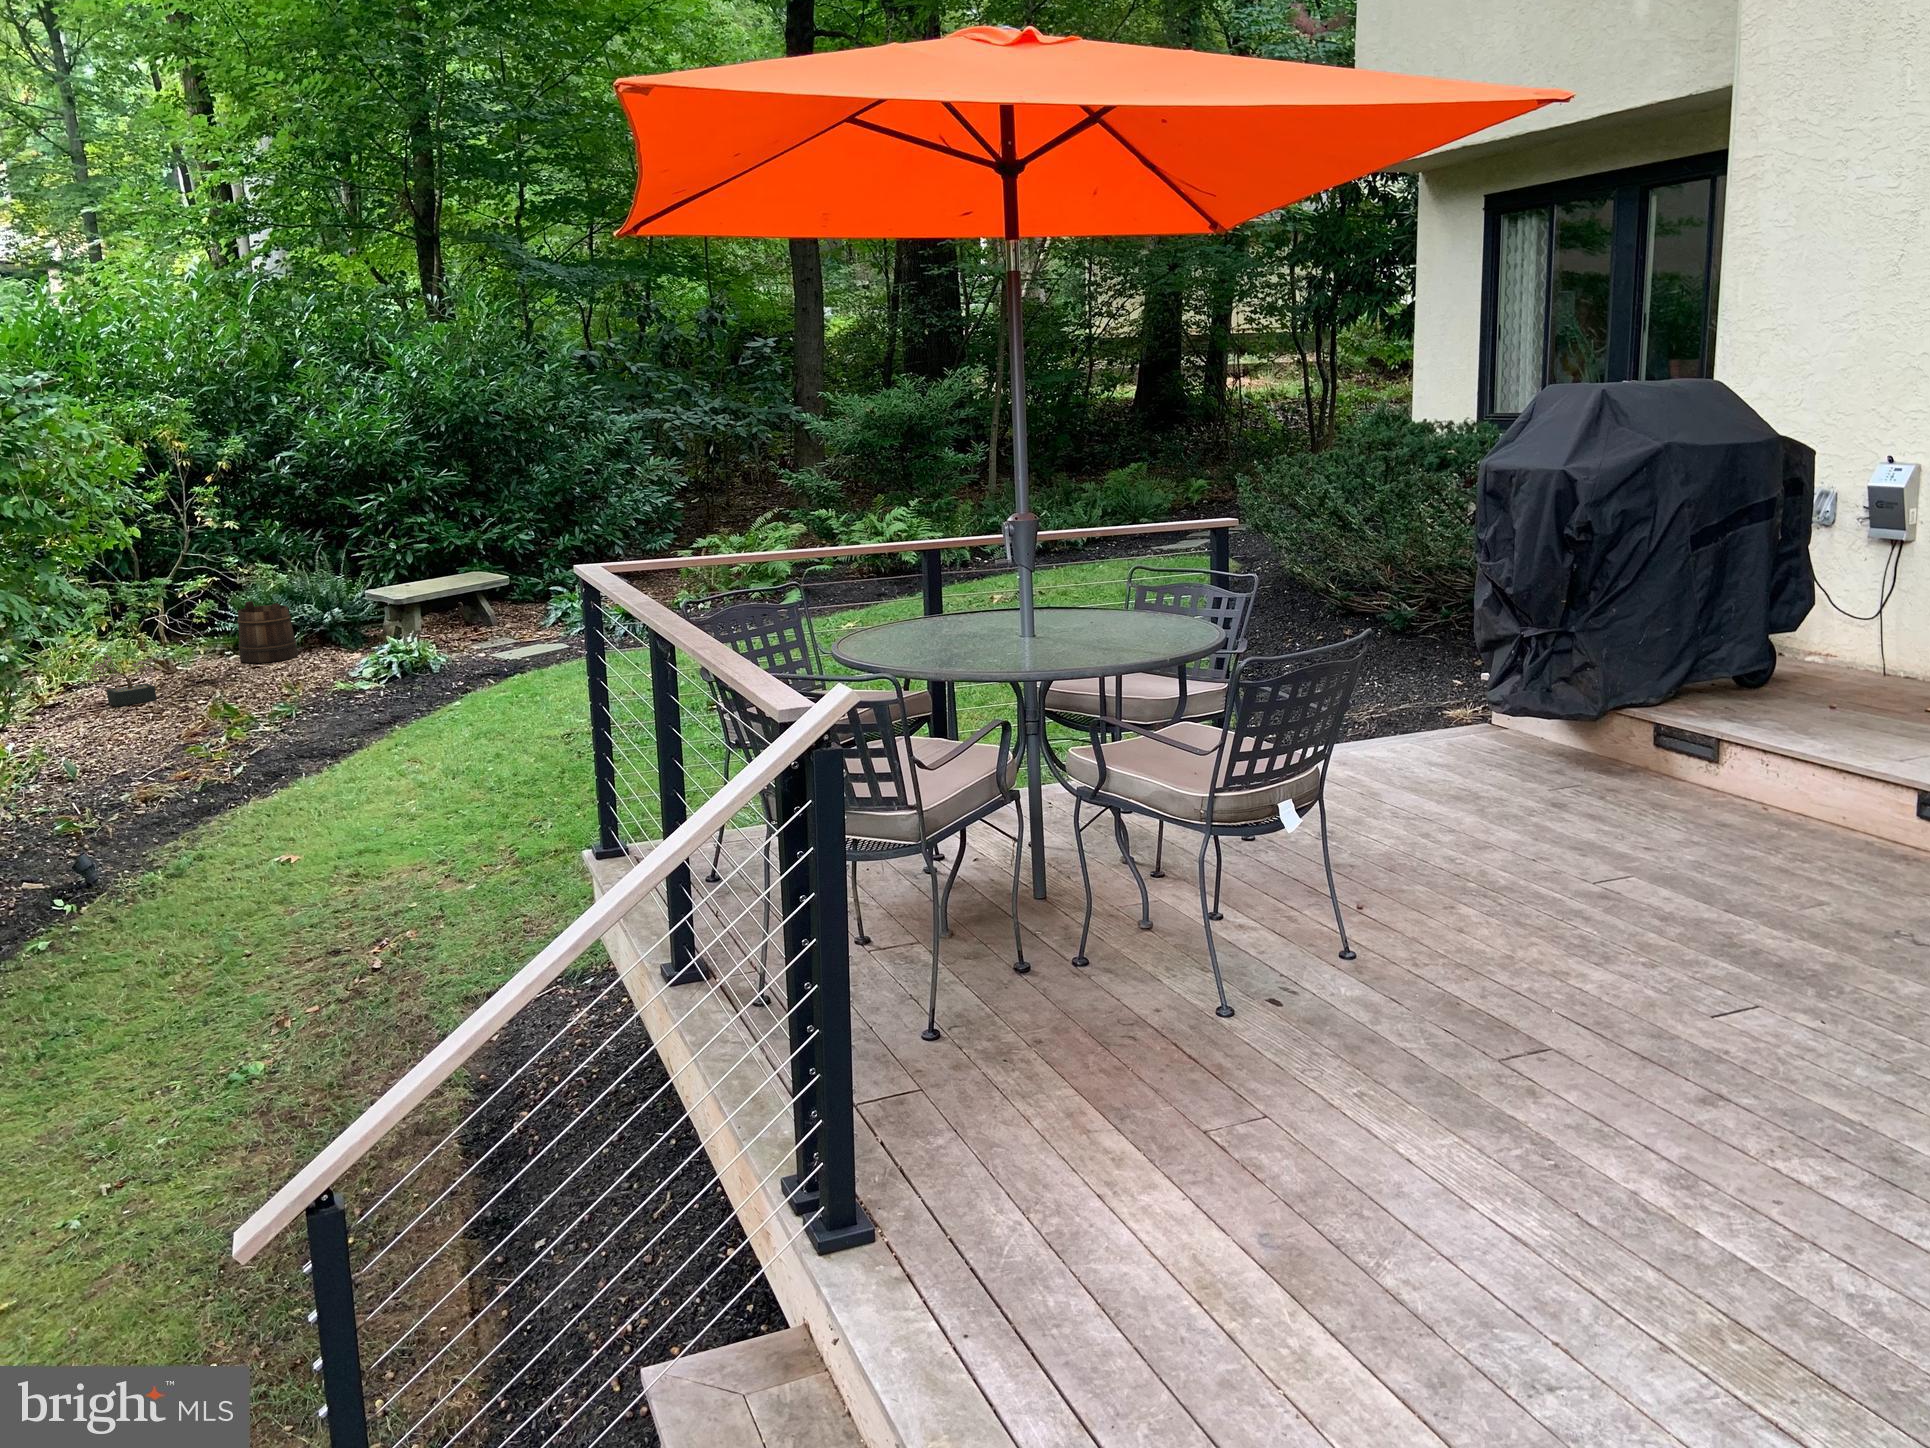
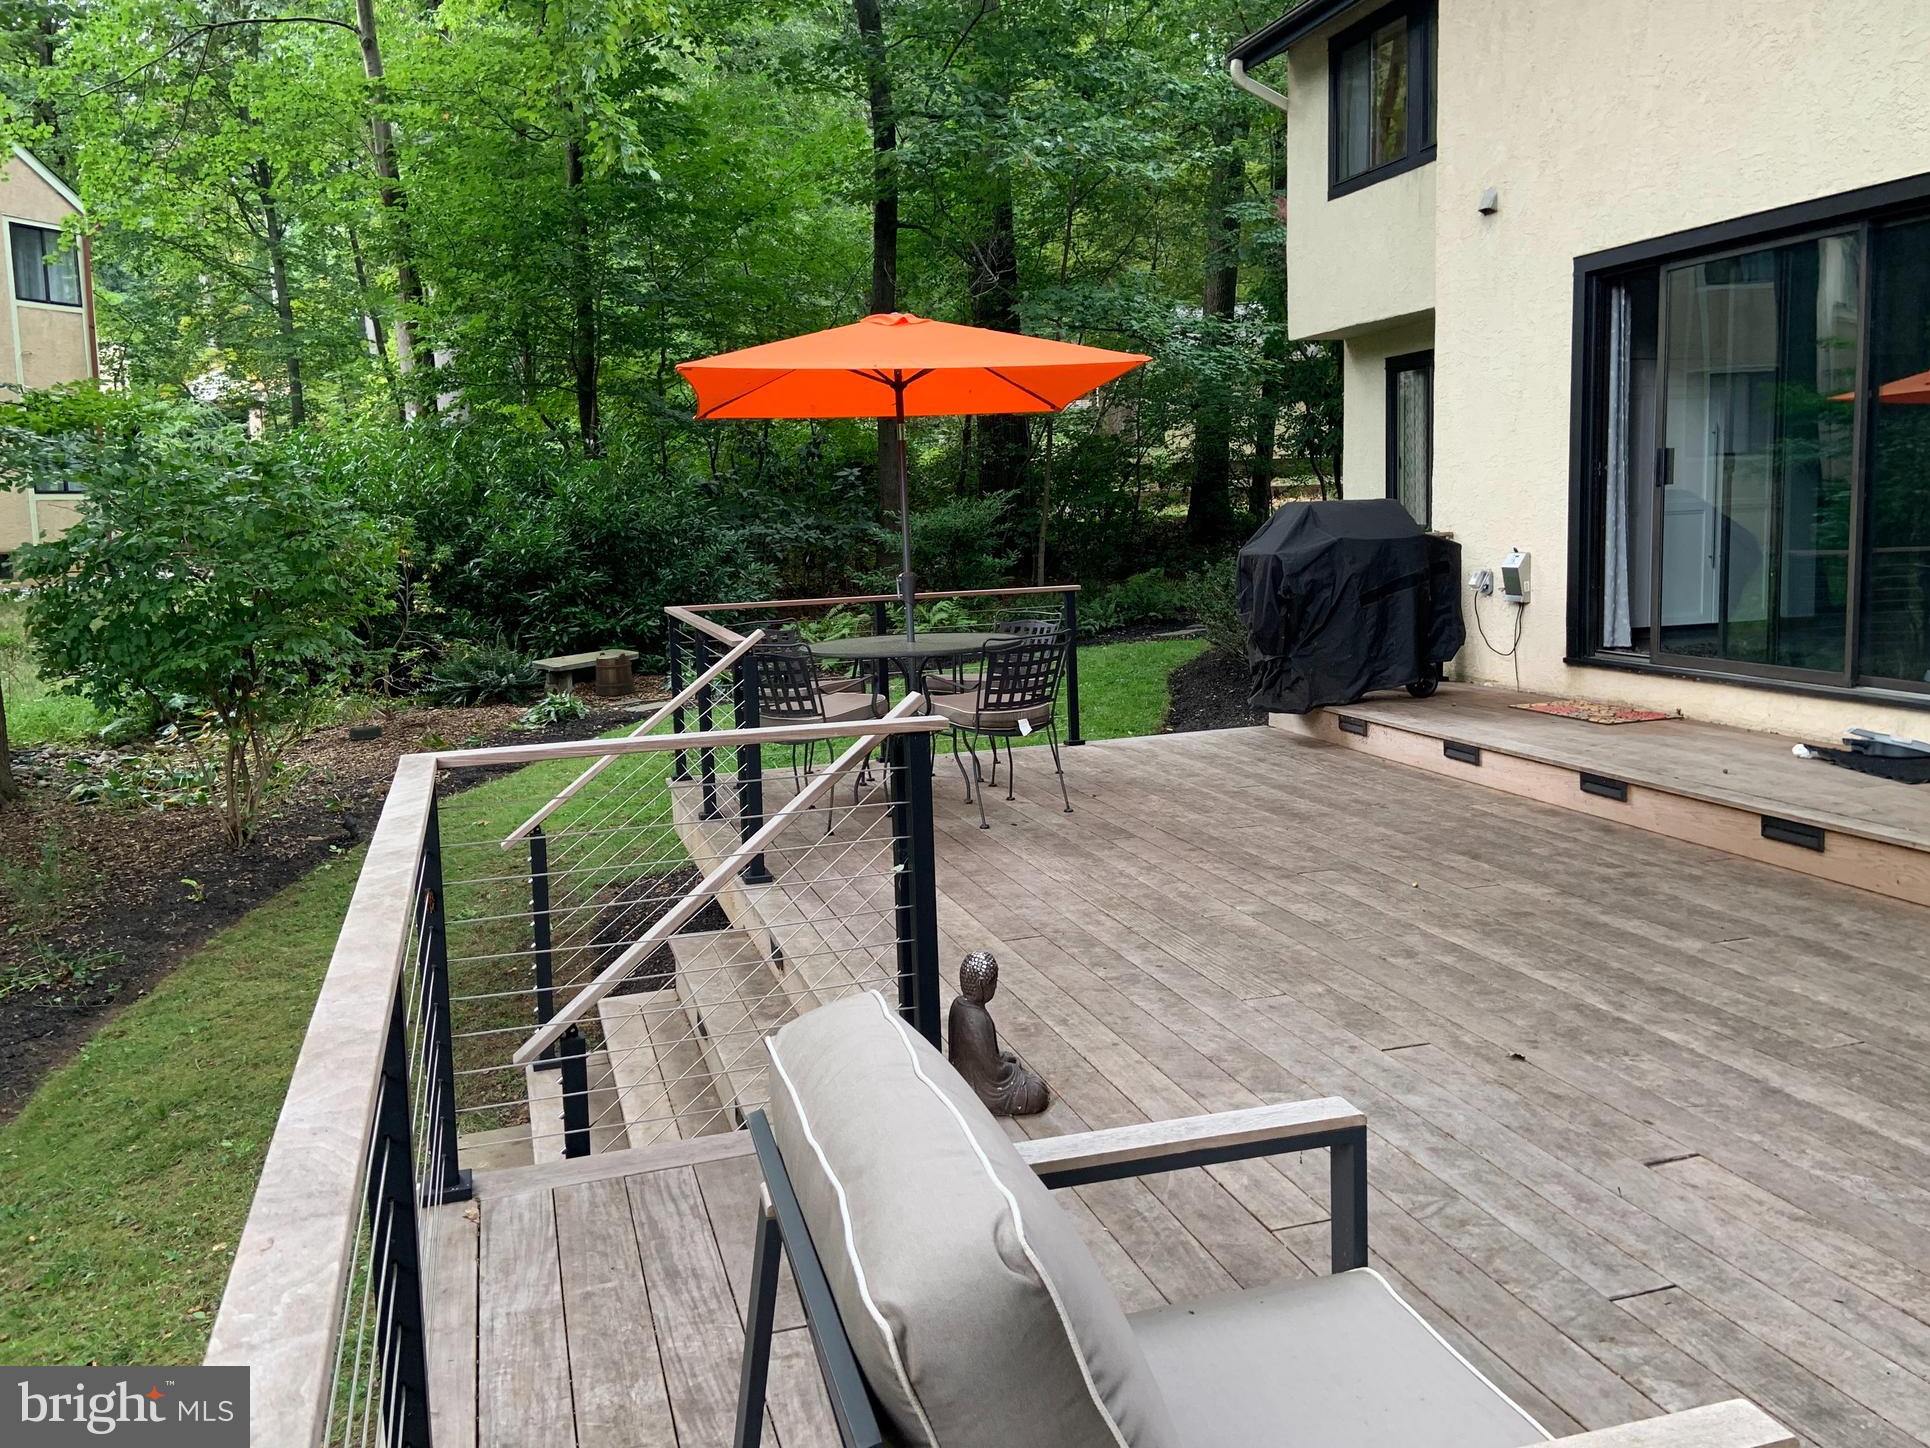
bucket: present [237,601,298,663] -> present [595,652,634,696]

